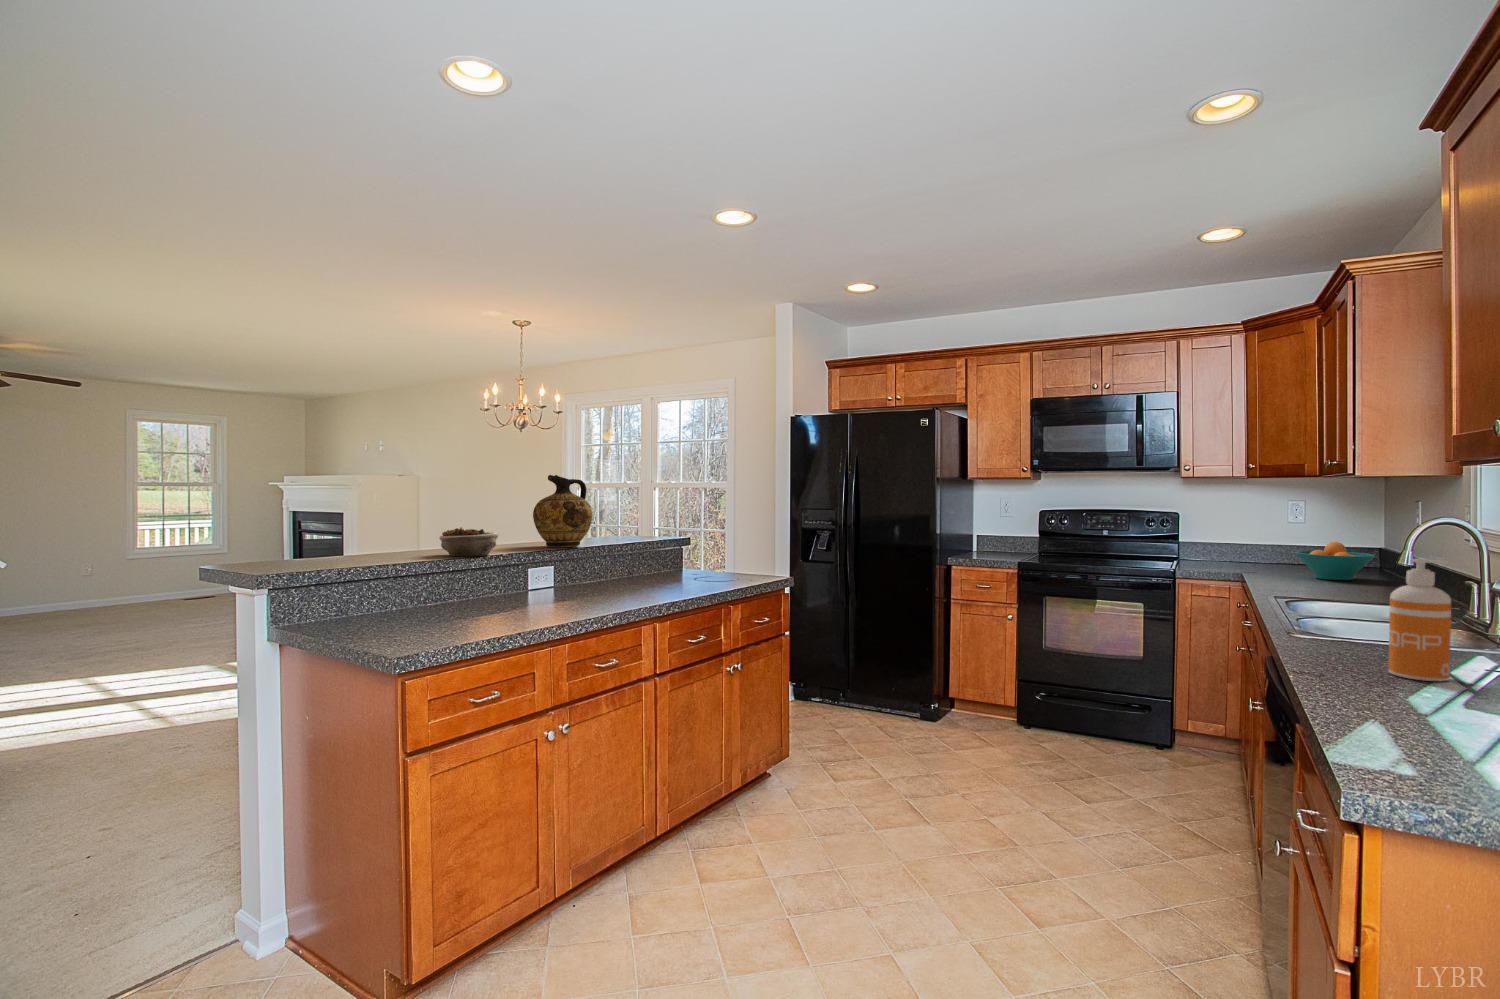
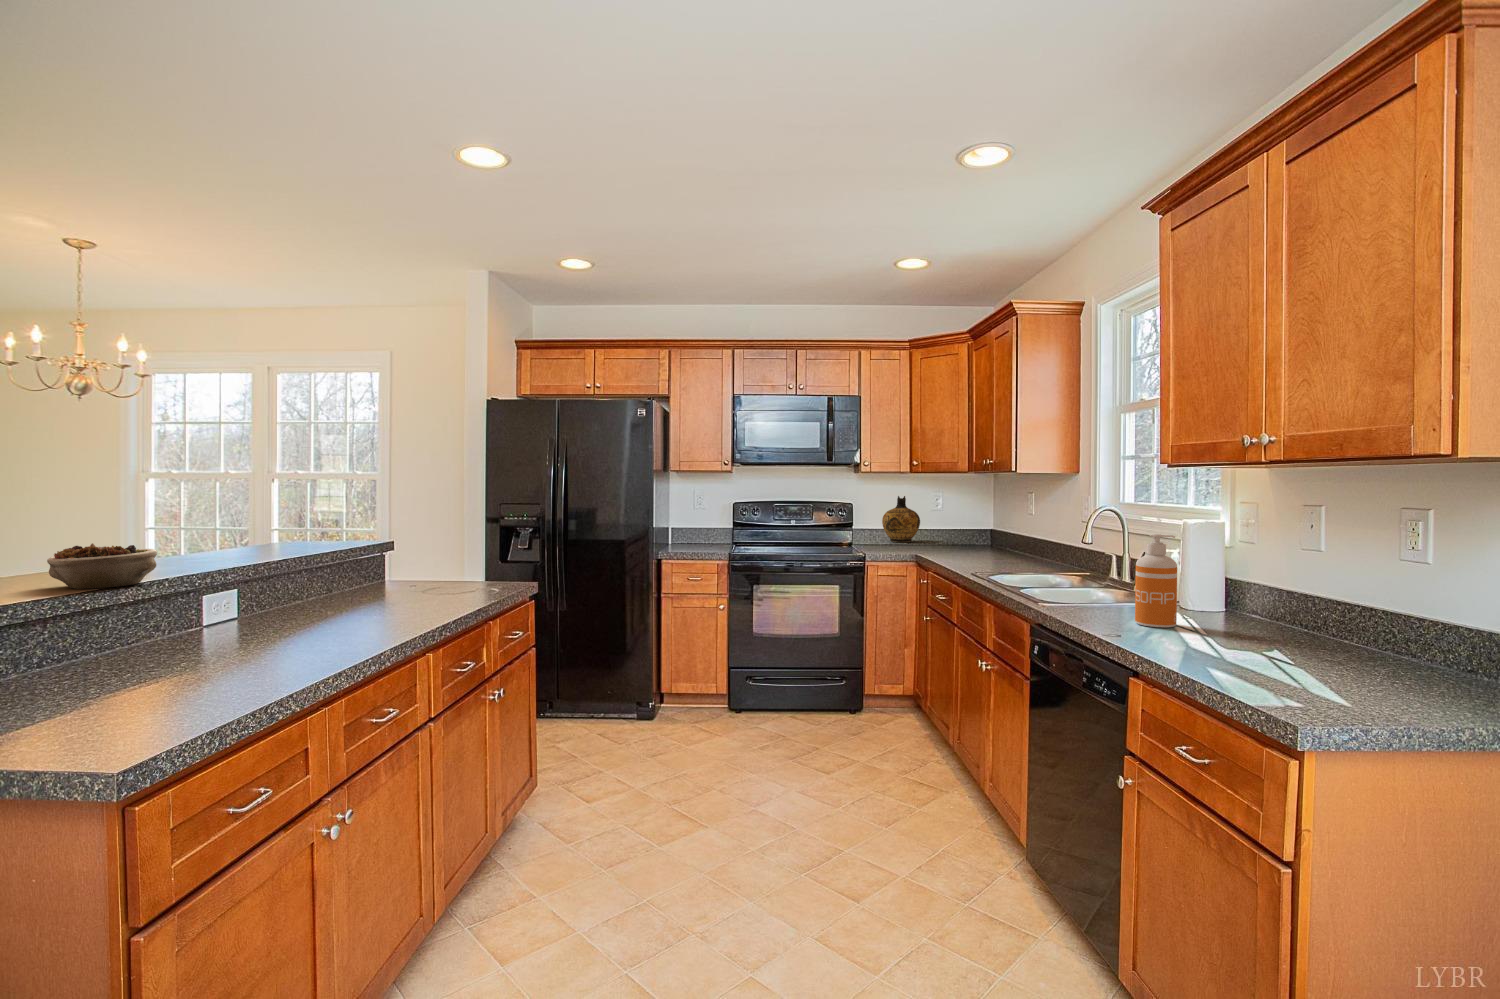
ceramic jug: present [533,475,593,547] -> present [882,496,920,542]
fruit bowl: present [1295,542,1375,580] -> none [943,523,996,553]

